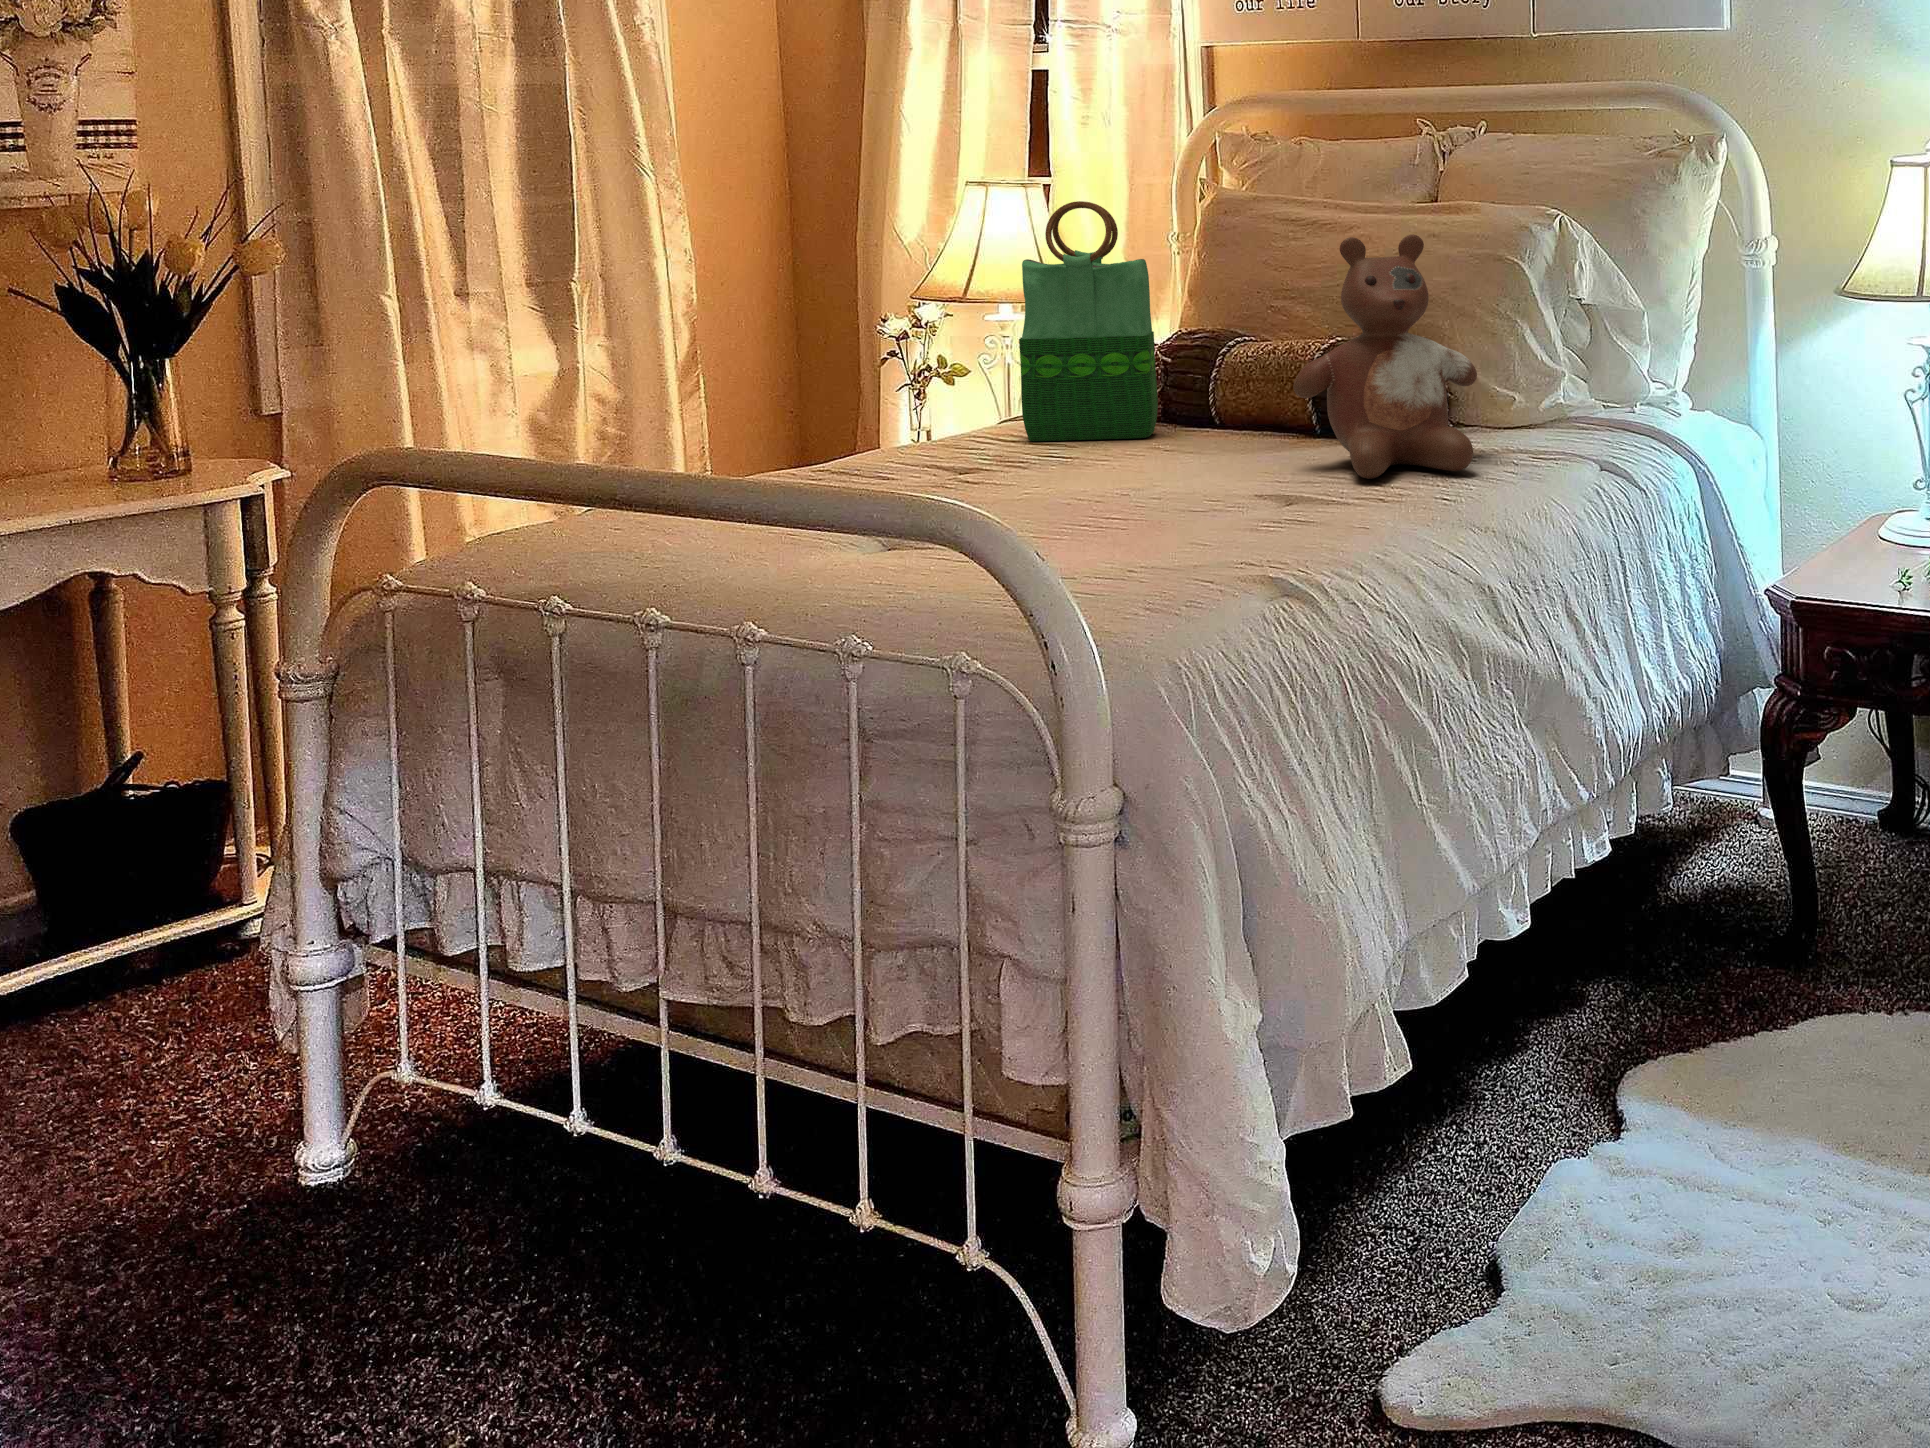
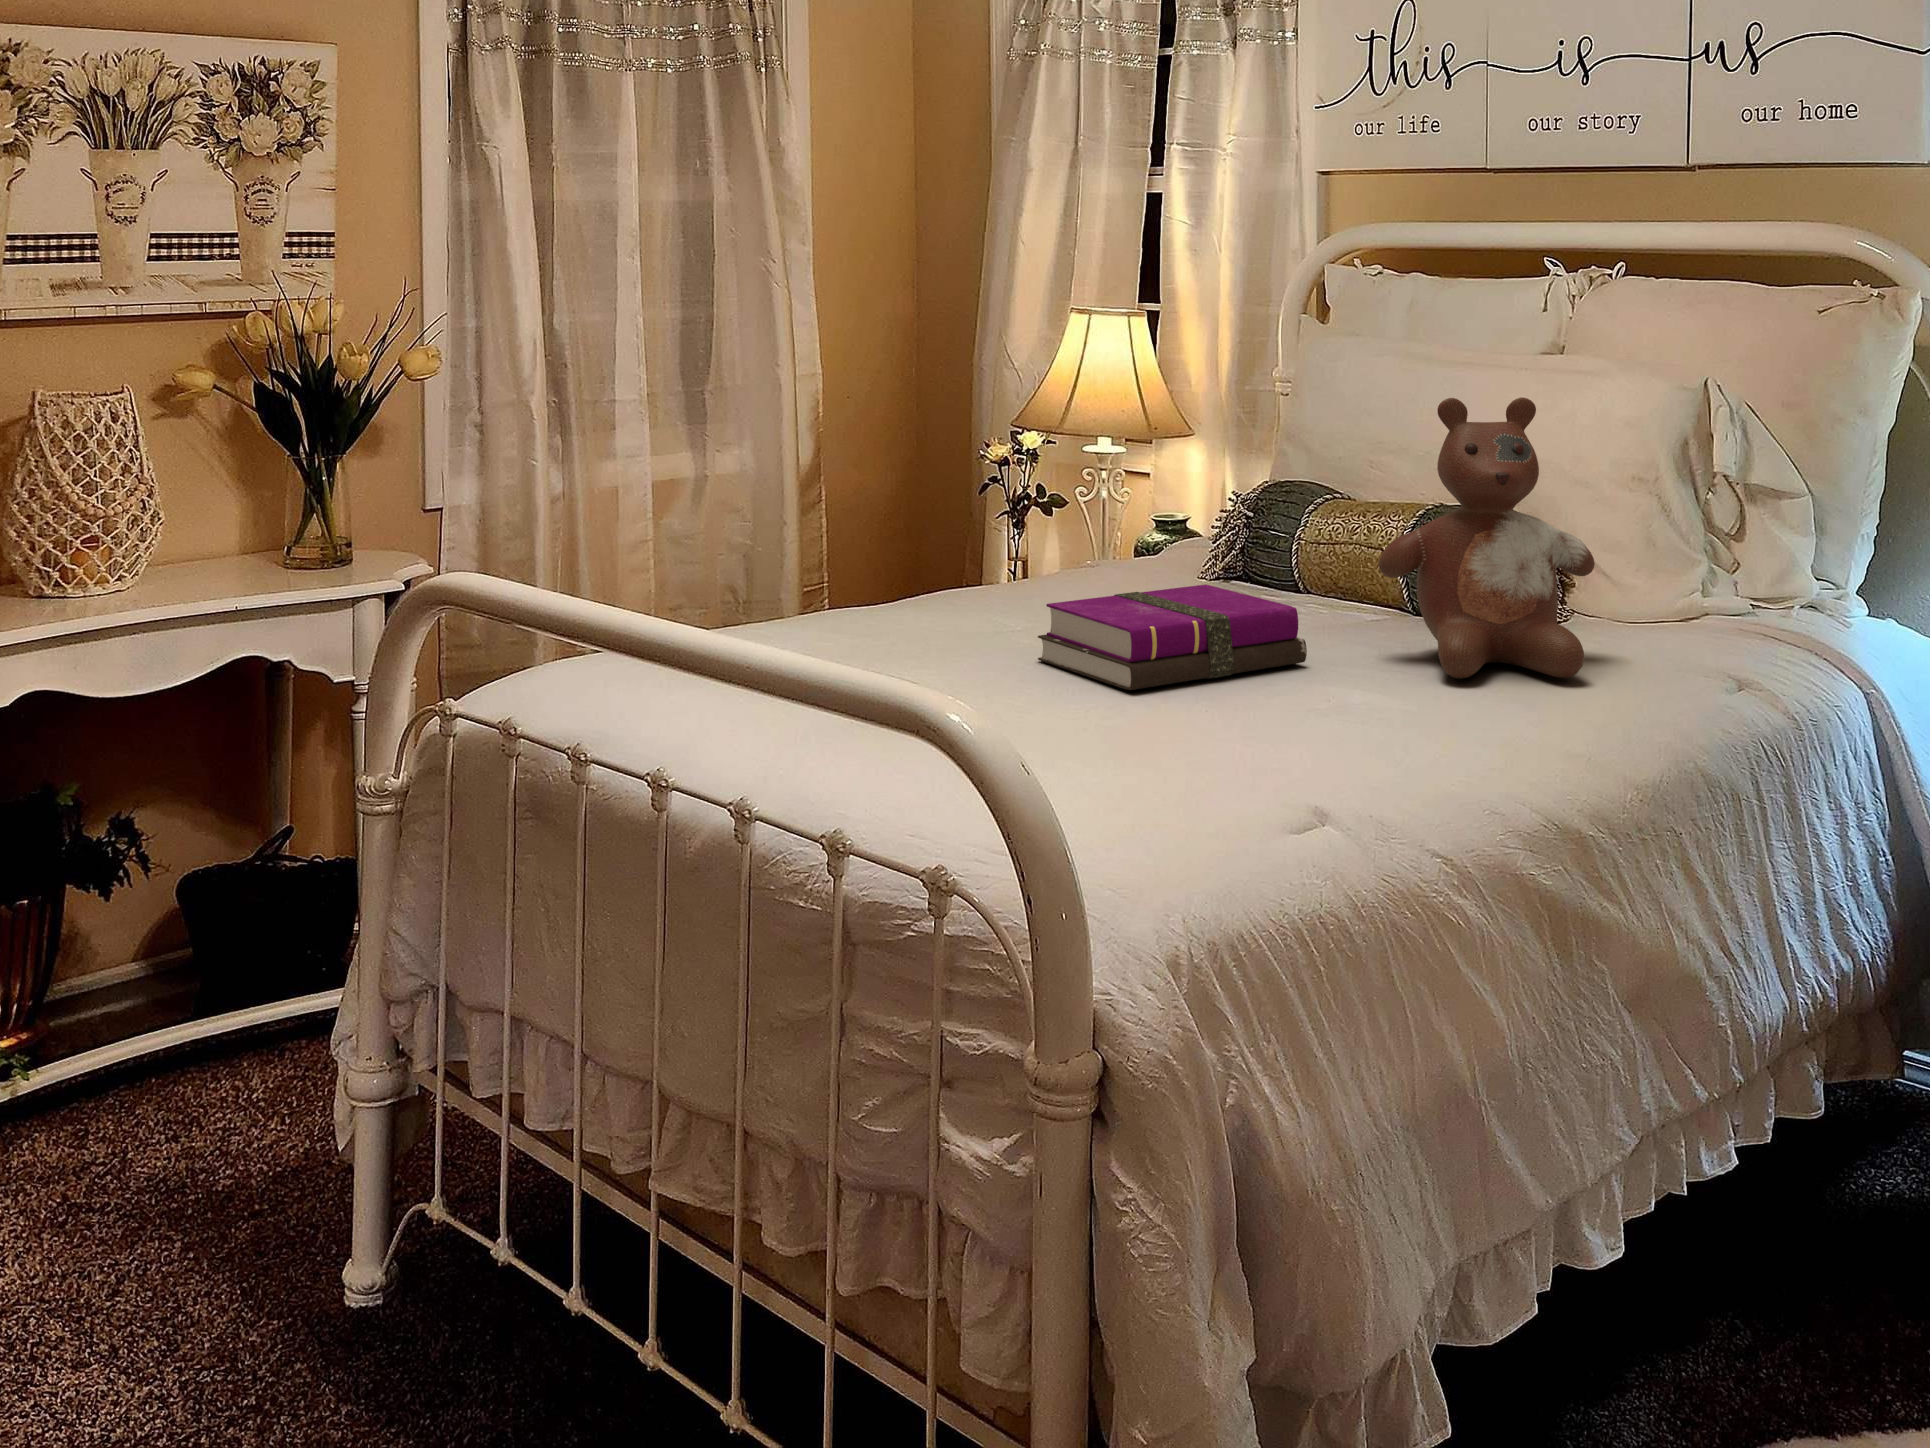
tote bag: present [1019,201,1158,441] -> none [1094,342,1237,603]
notebook: none [984,418,1234,512] -> present [1038,584,1307,690]

